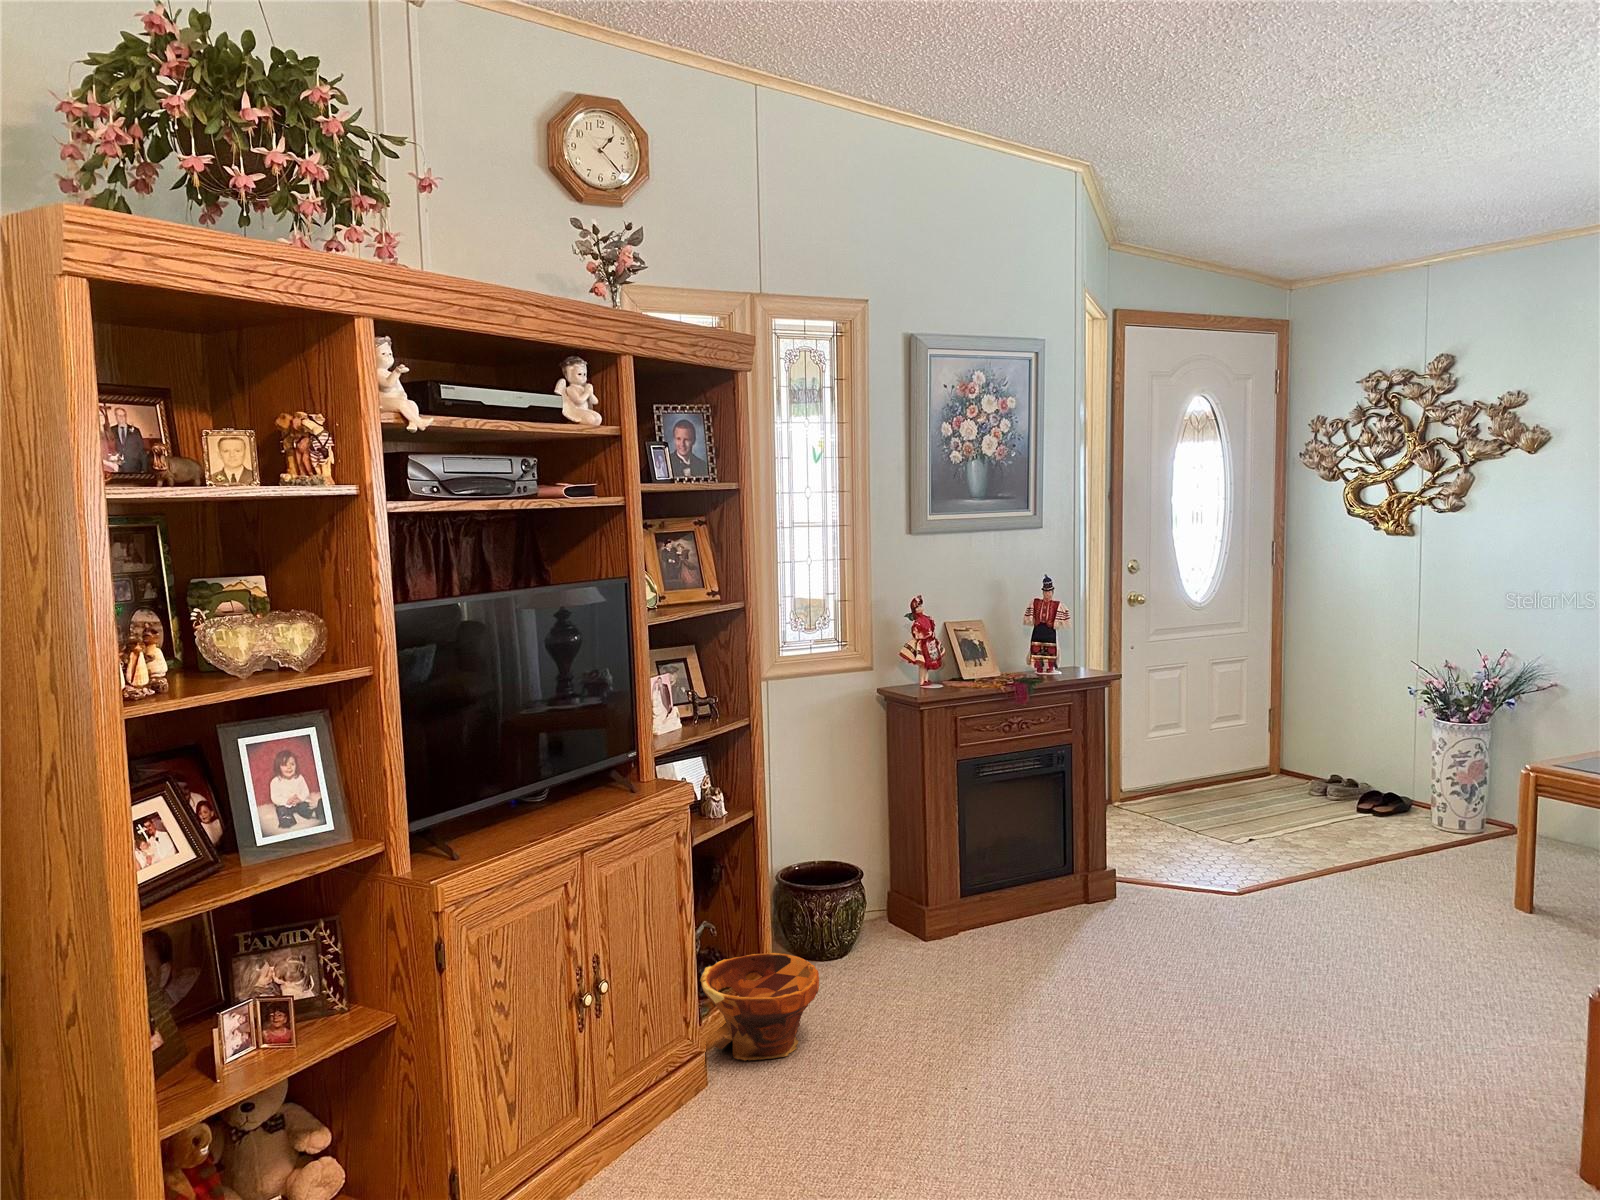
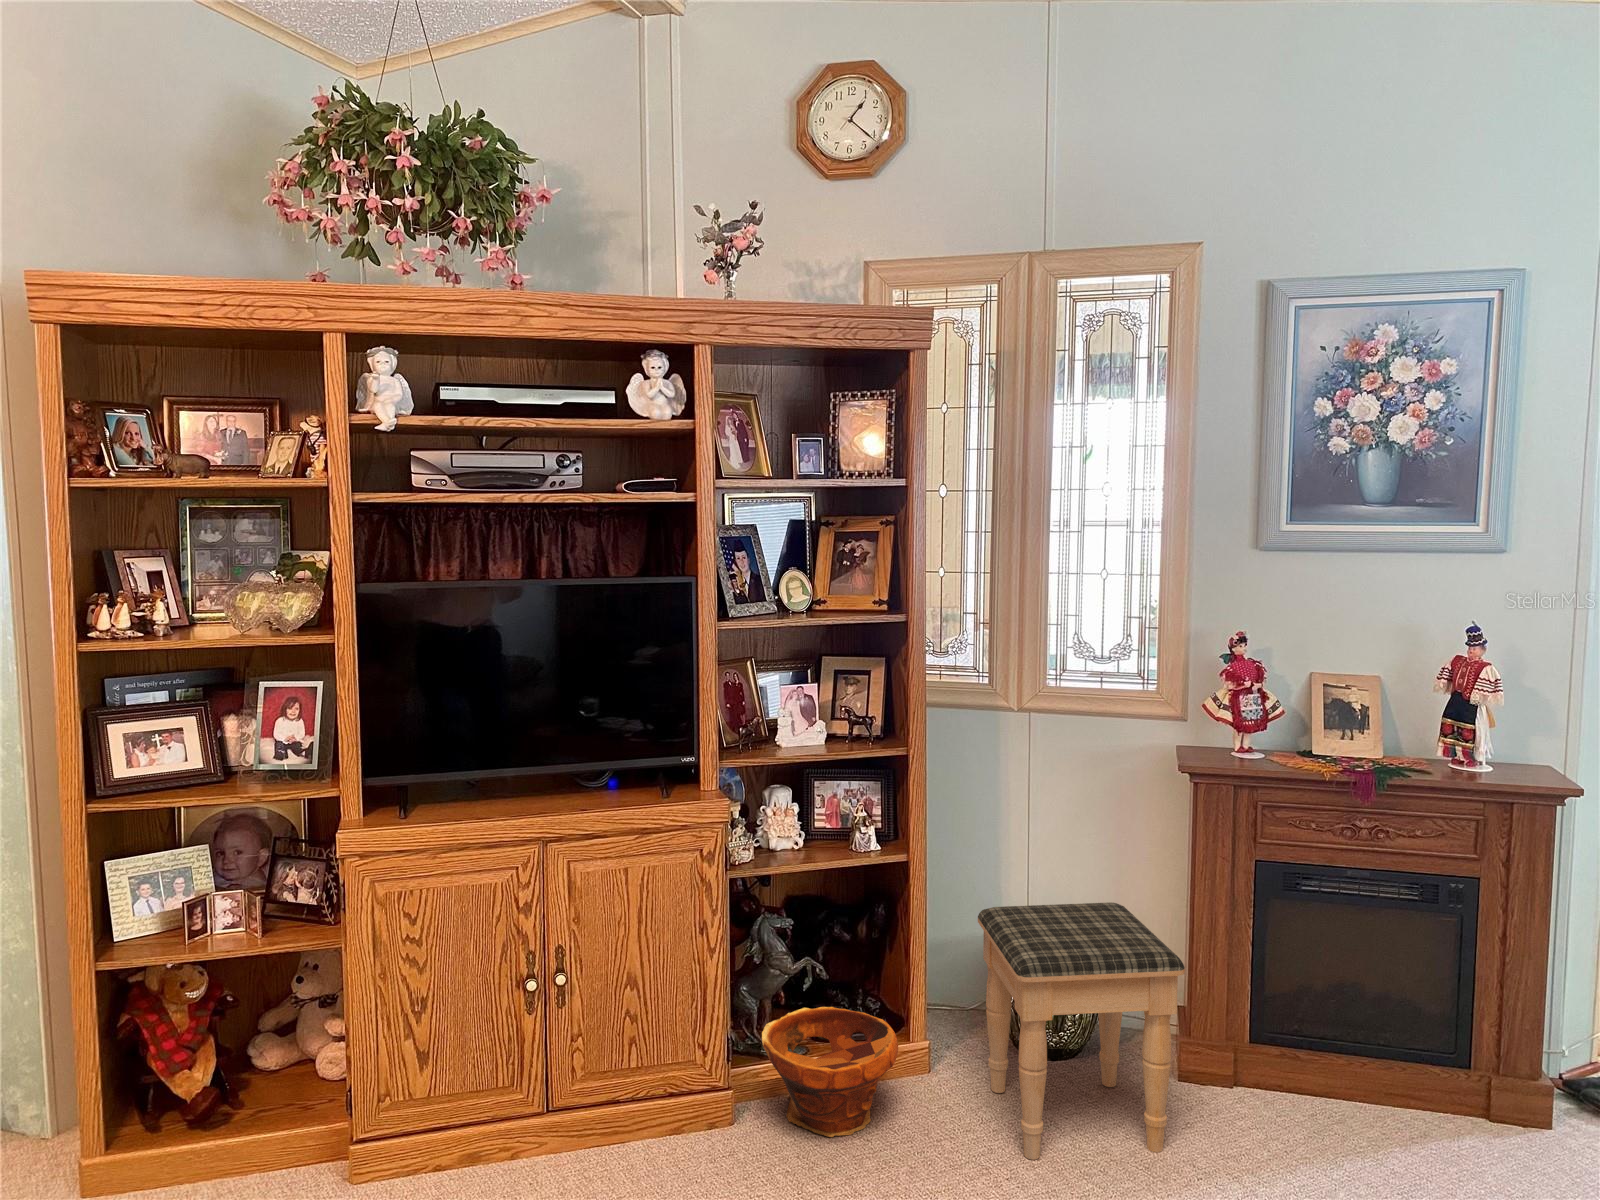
footstool: none [816,813,986,1011] -> present [978,902,1185,1160]

